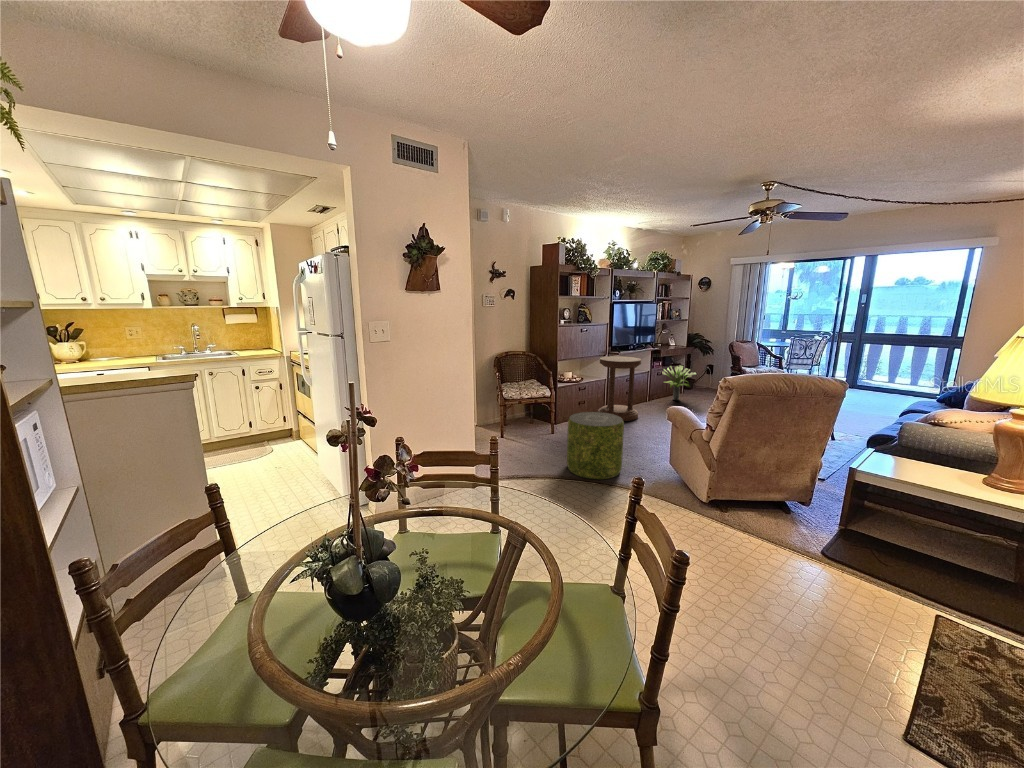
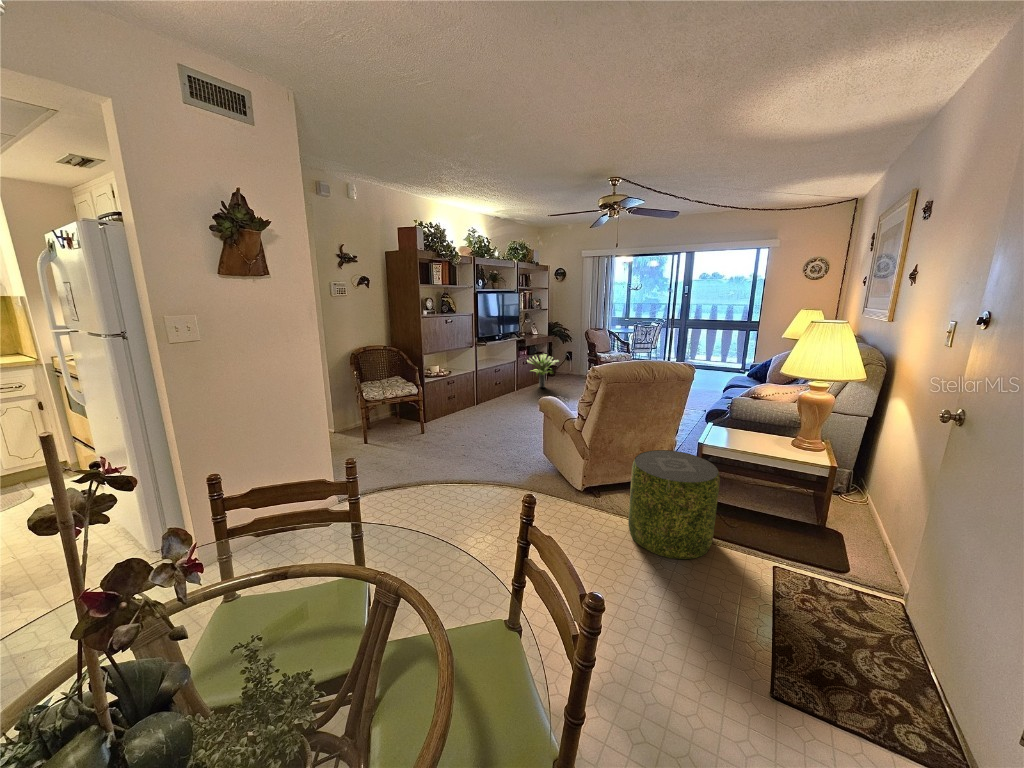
side table: present [598,356,641,421] -> none [468,347,509,413]
pouf: present [567,412,624,479] -> present [628,450,720,559]

